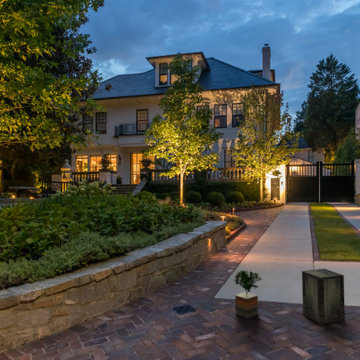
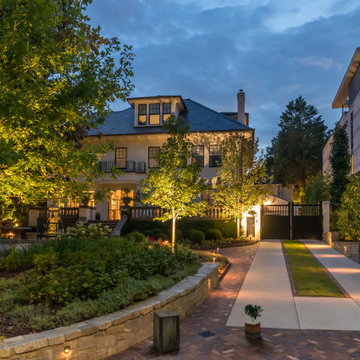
storage box: present [302,269,345,326] -> present [153,310,180,354]

